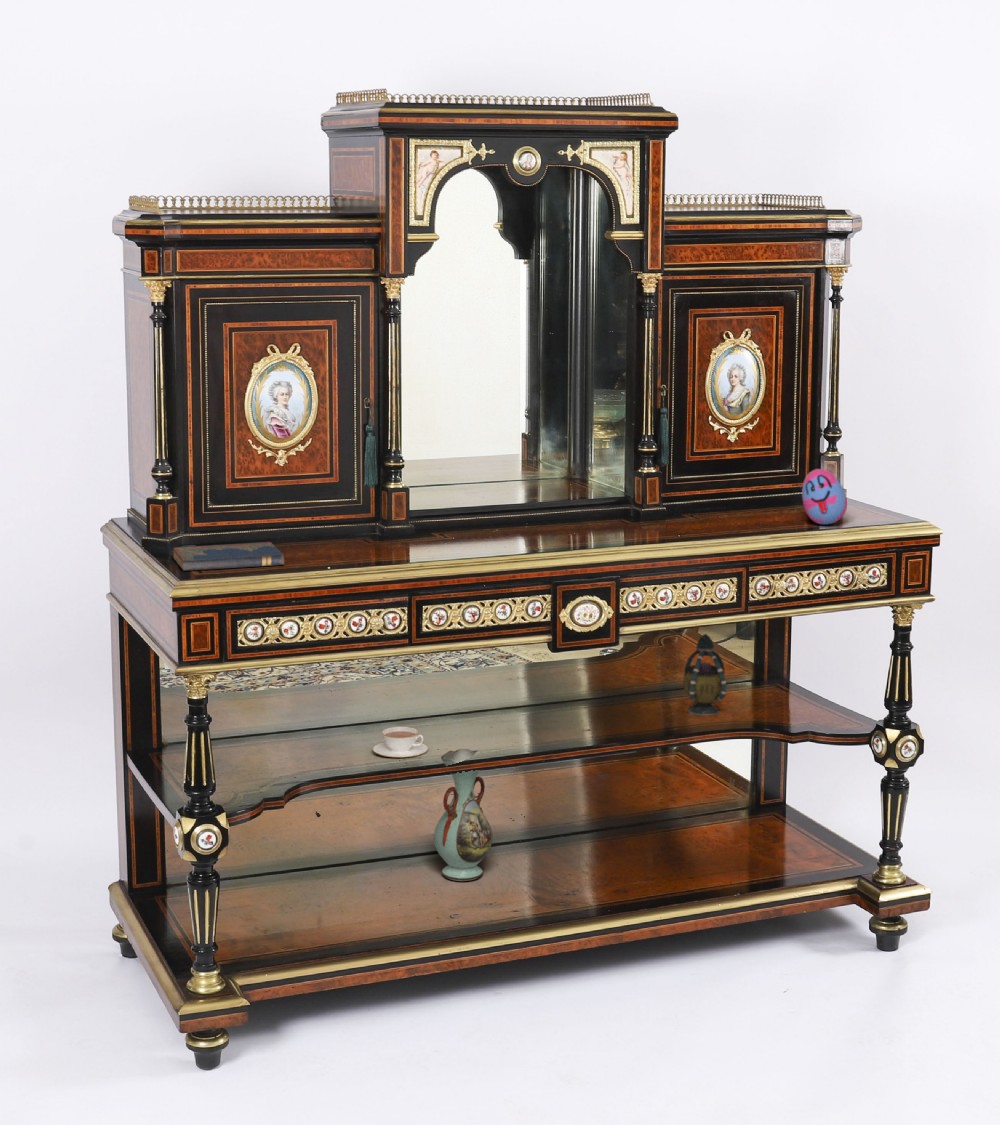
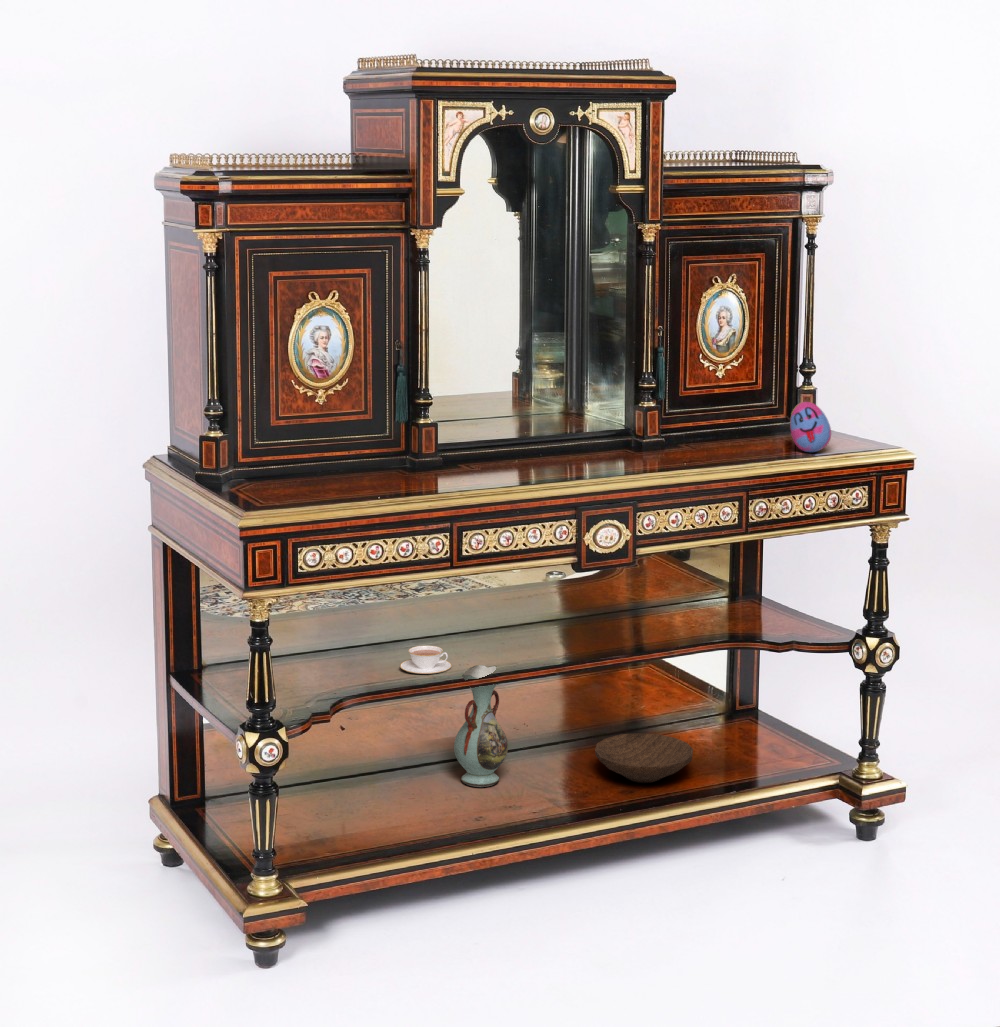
hardcover book: present [173,542,284,571] -> none [227,475,335,503]
teapot: present [683,634,727,716] -> none [675,554,716,630]
wooden bowl: none [588,827,696,882] -> present [595,733,693,783]

